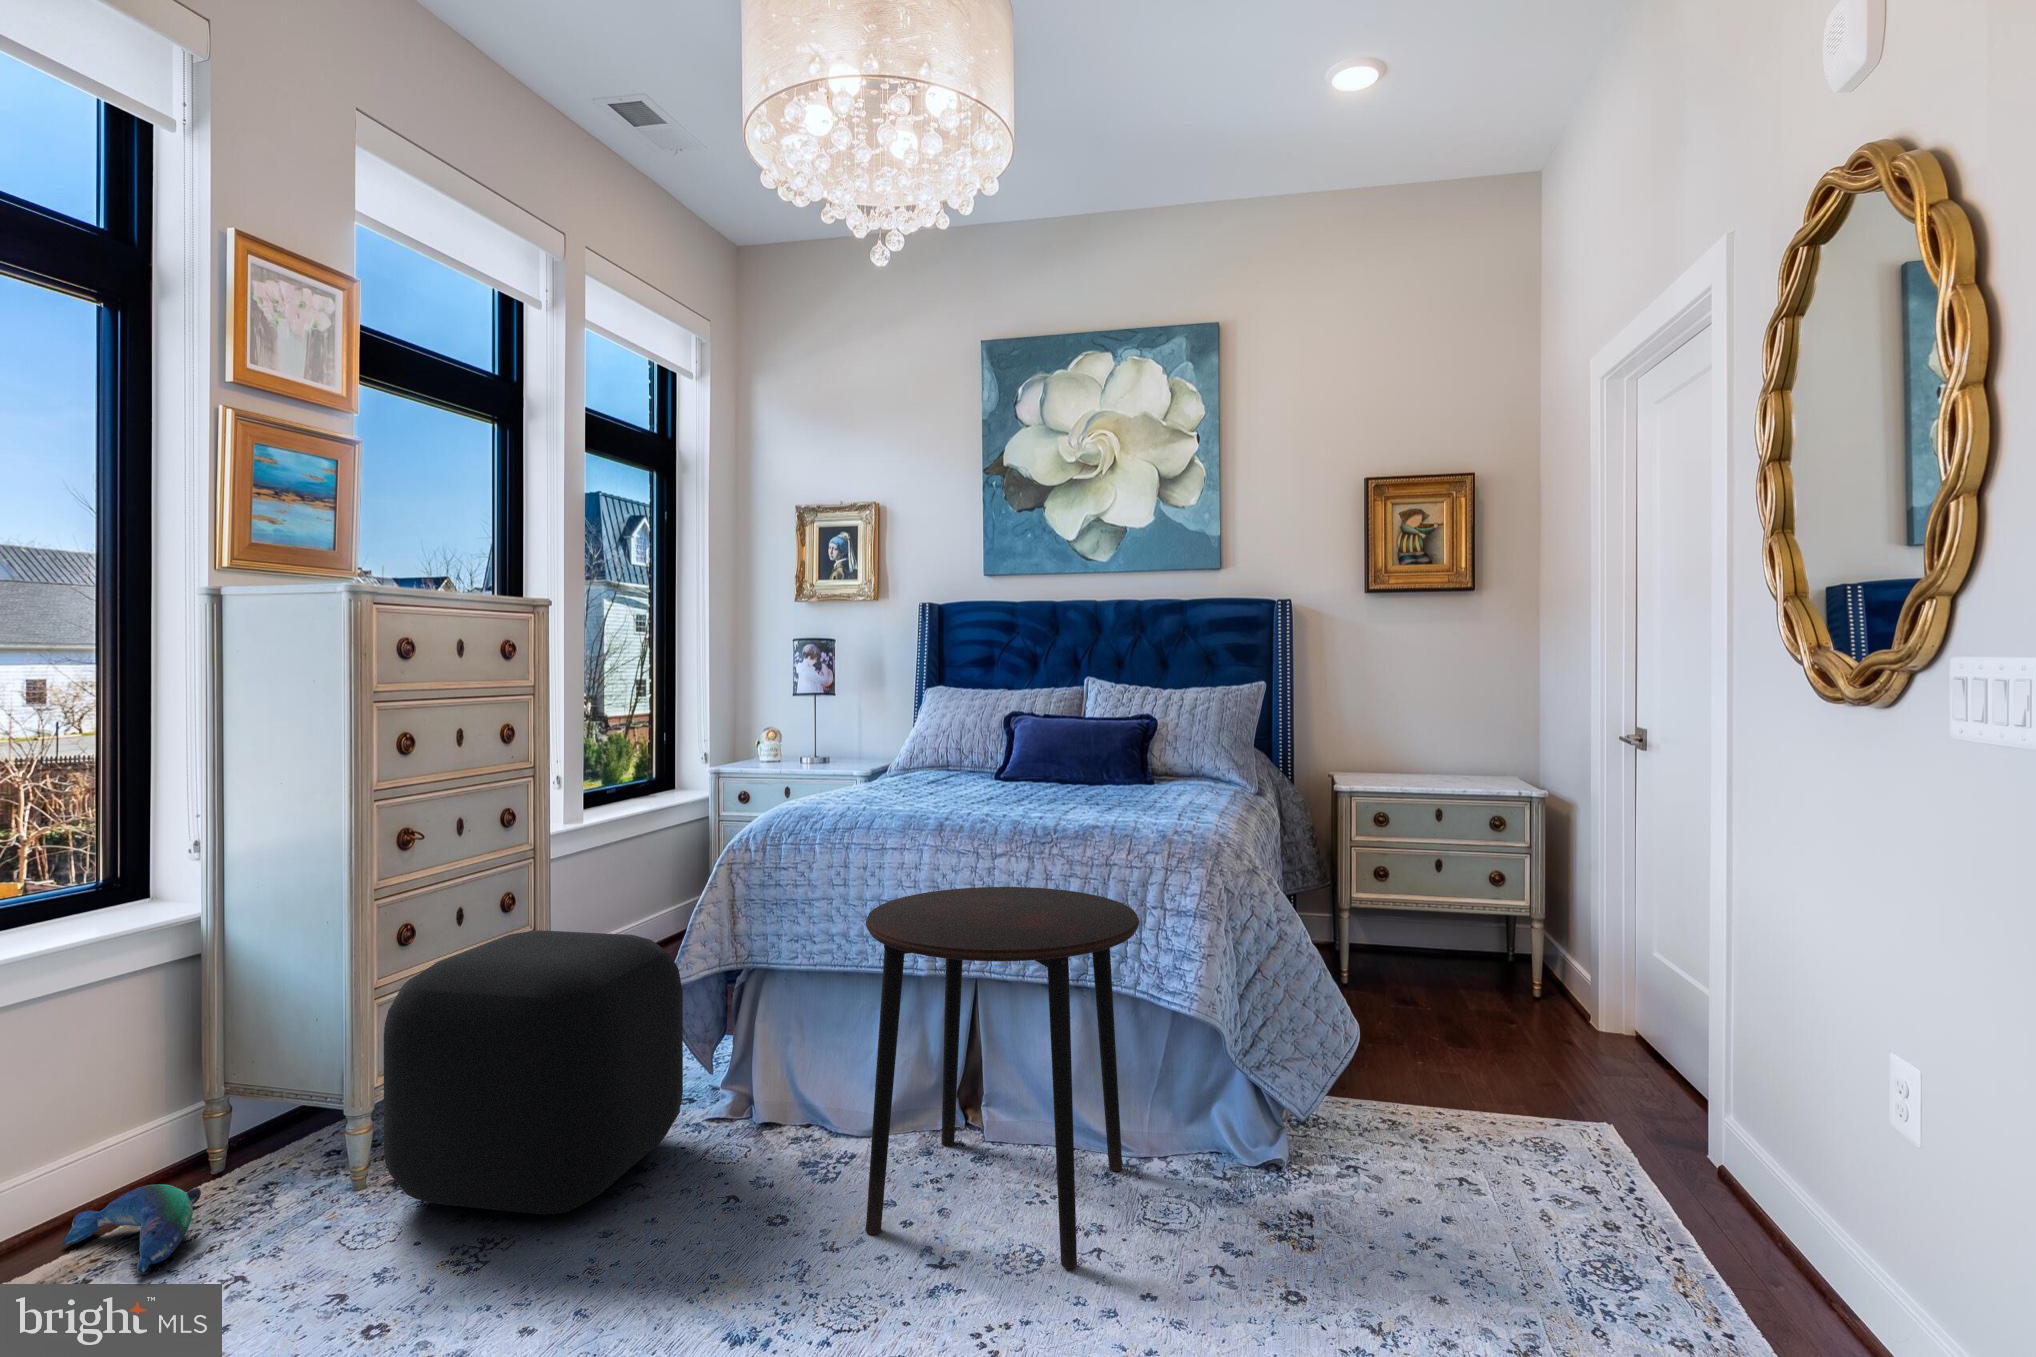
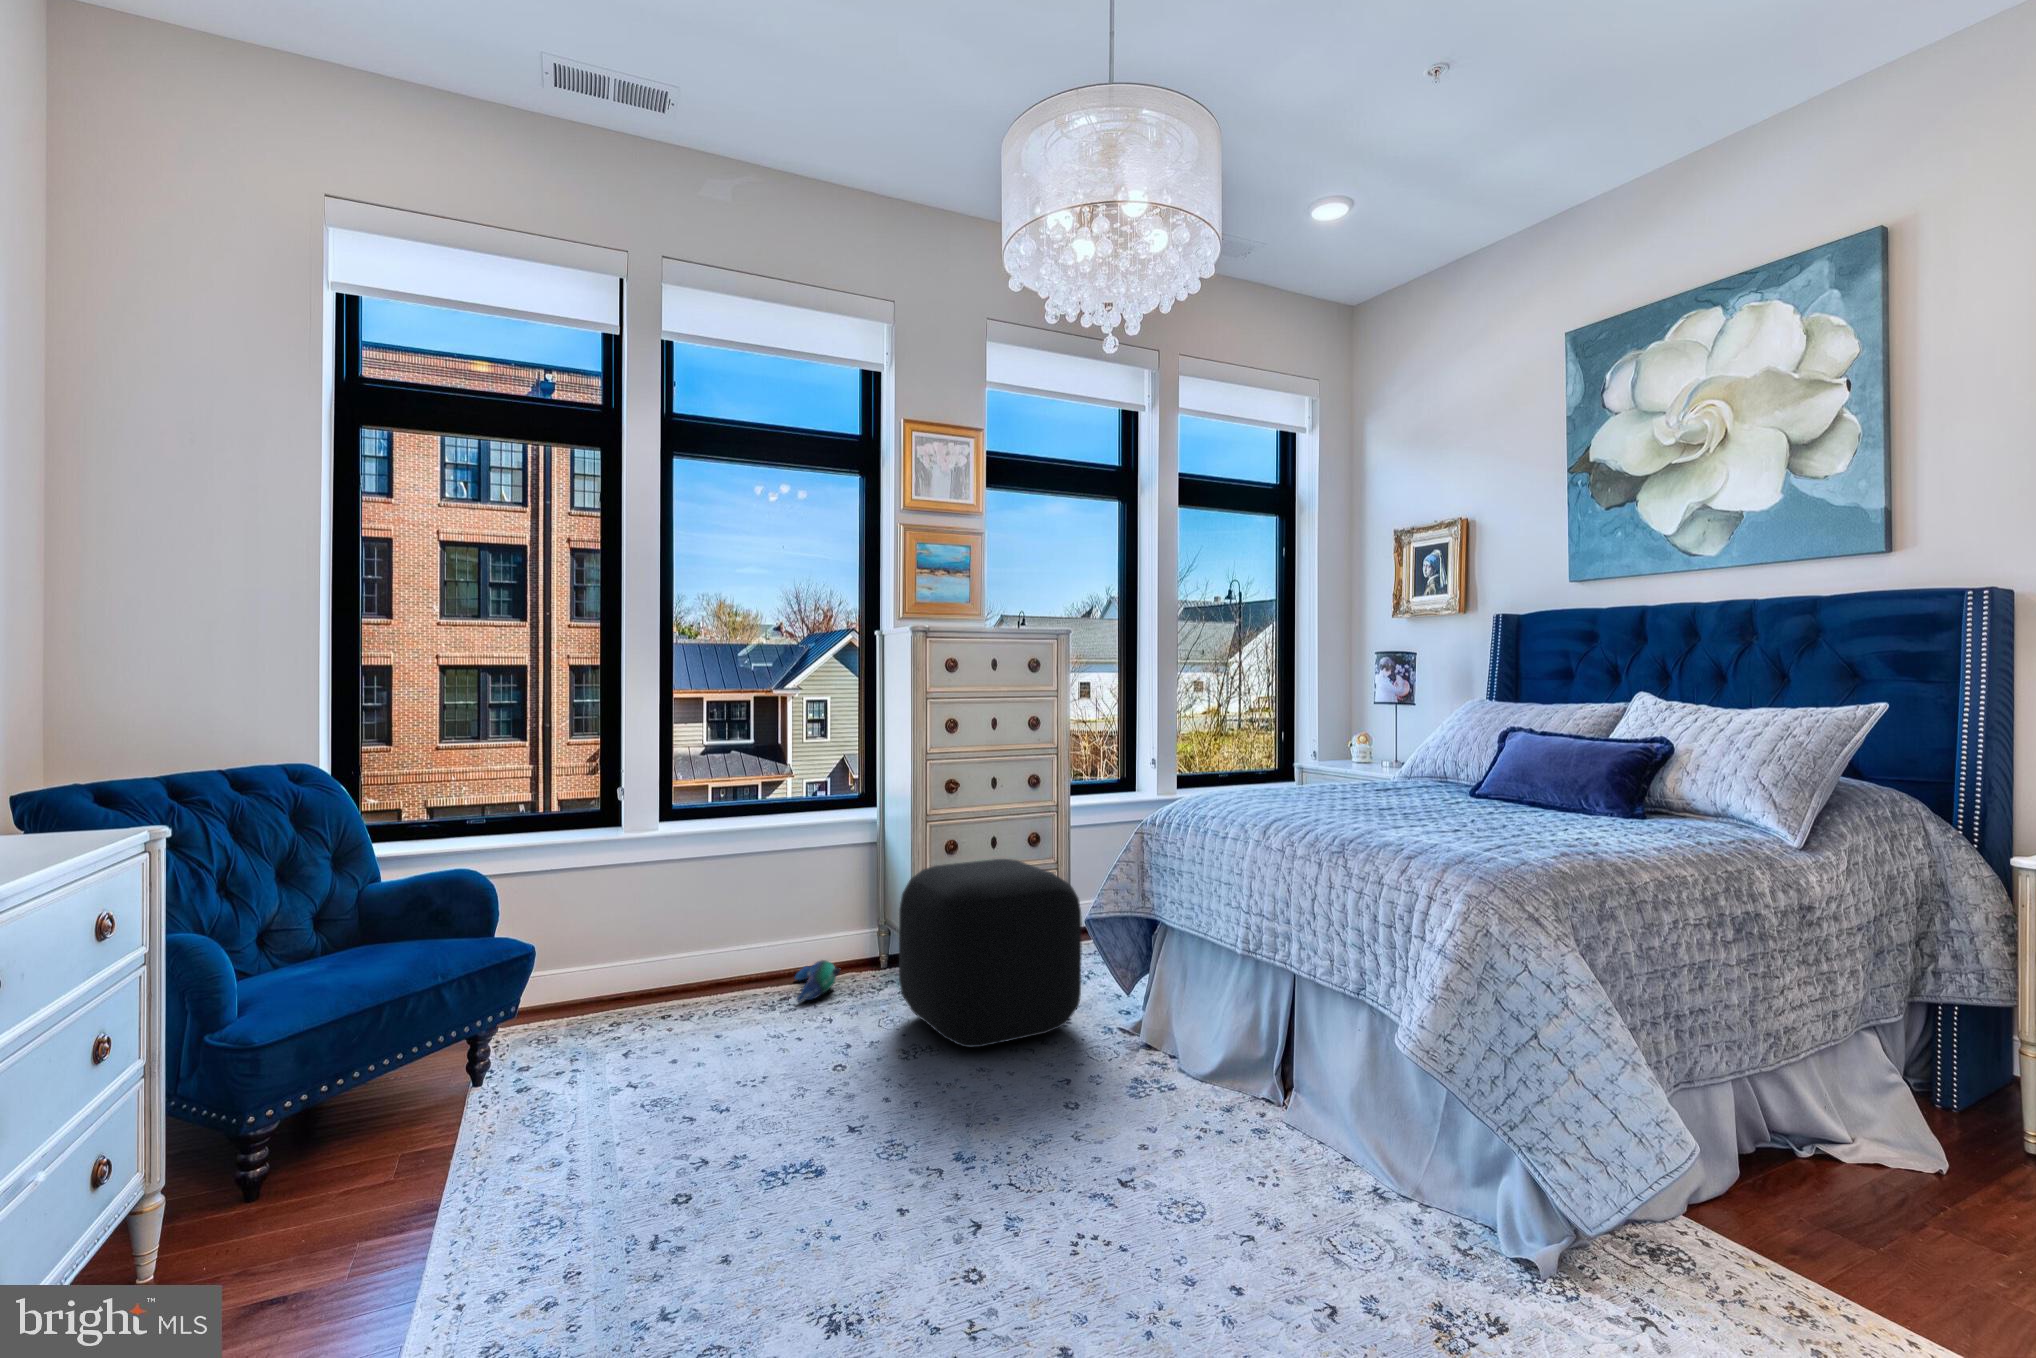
side table: present [866,887,1139,1268] -> none [1100,878,1360,1231]

